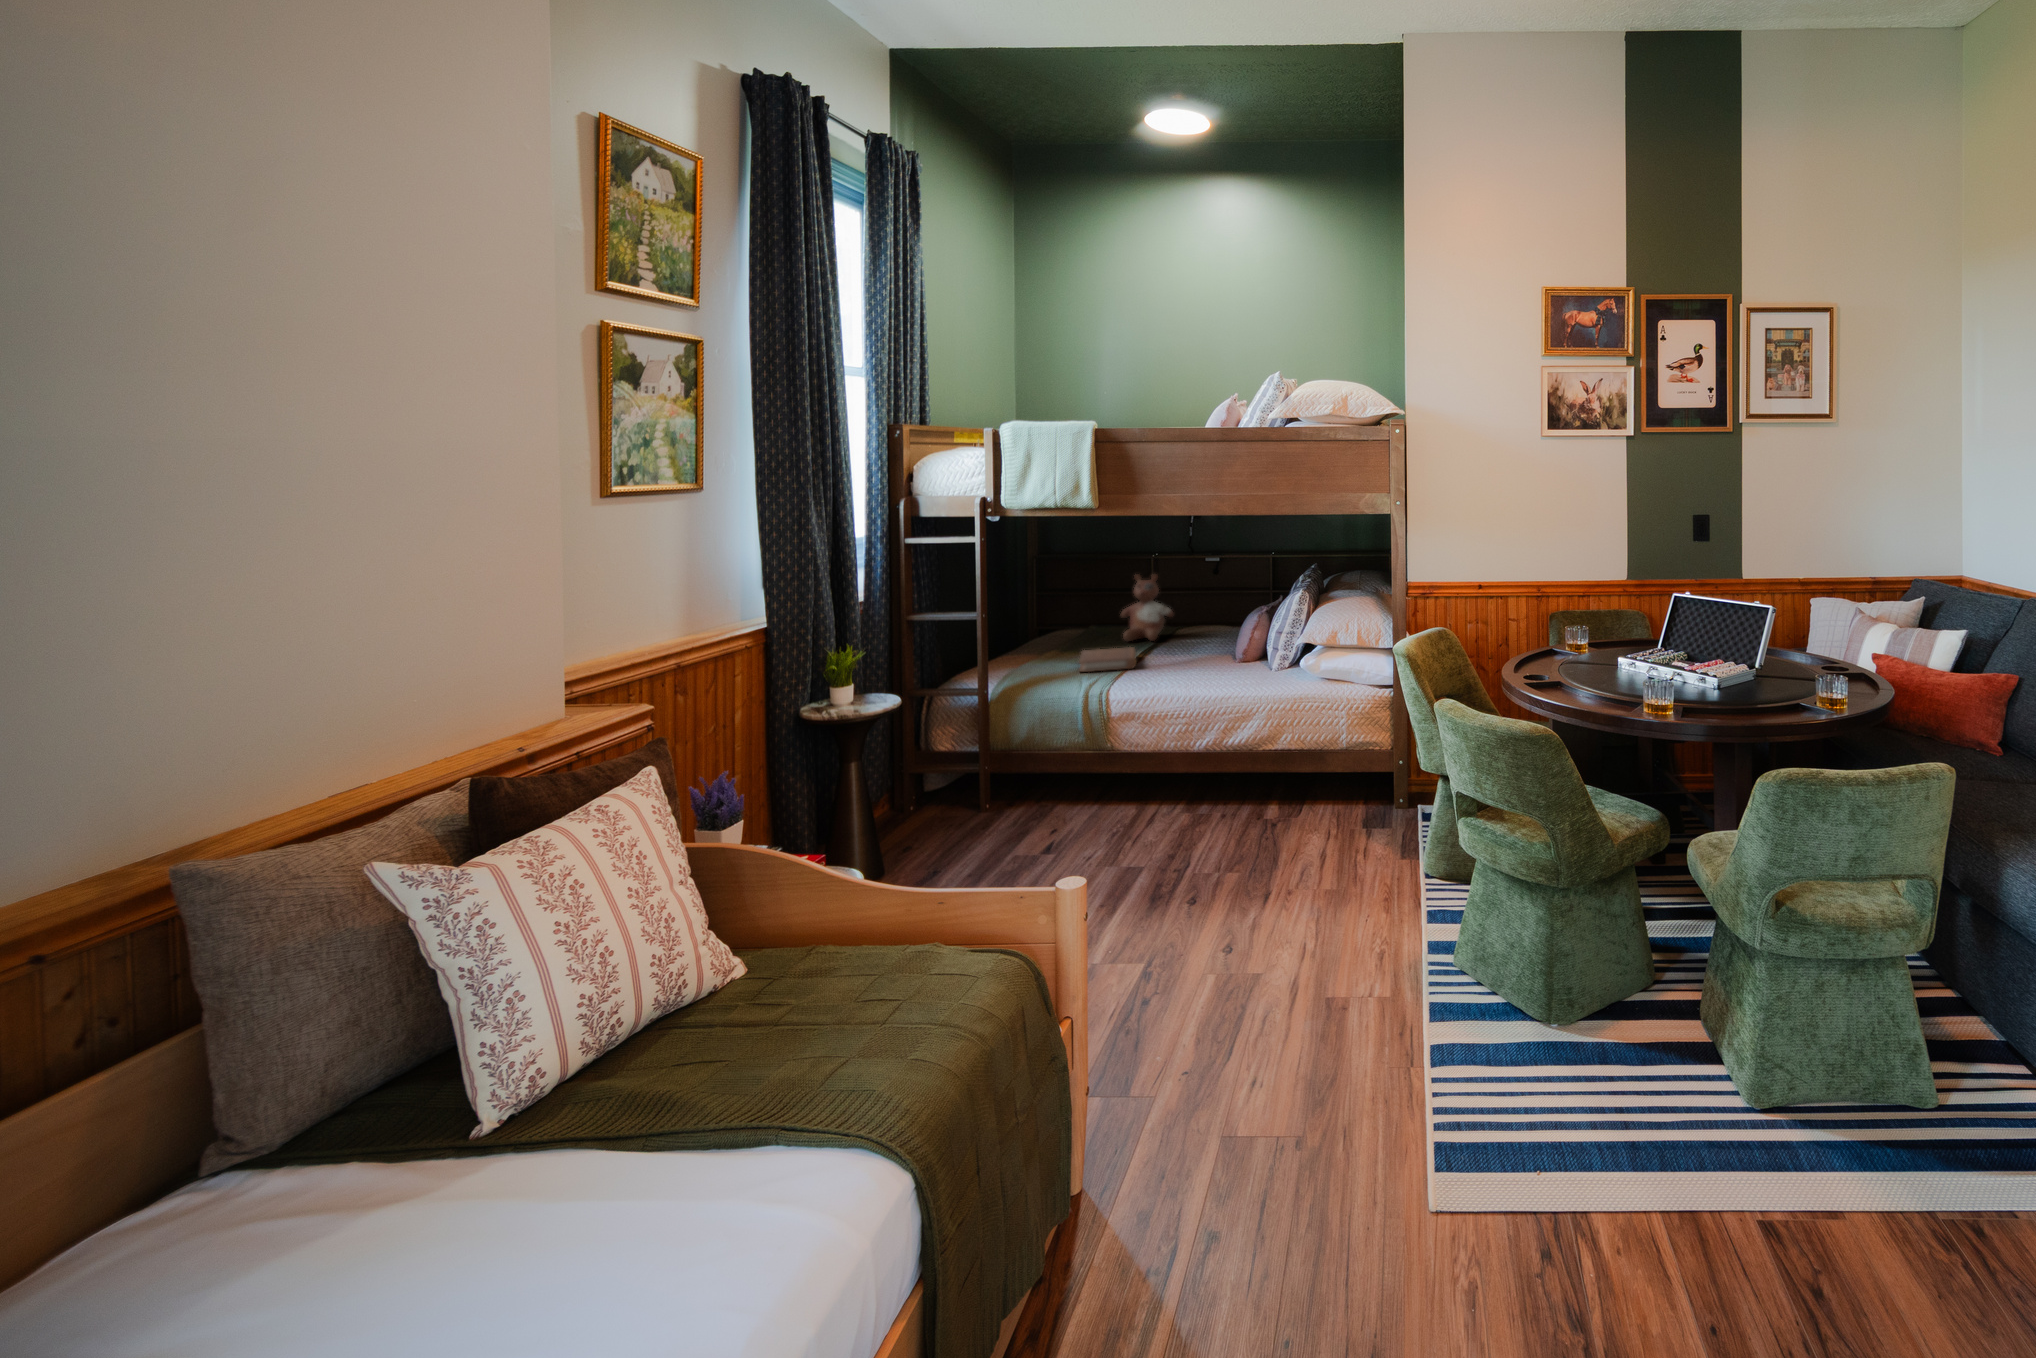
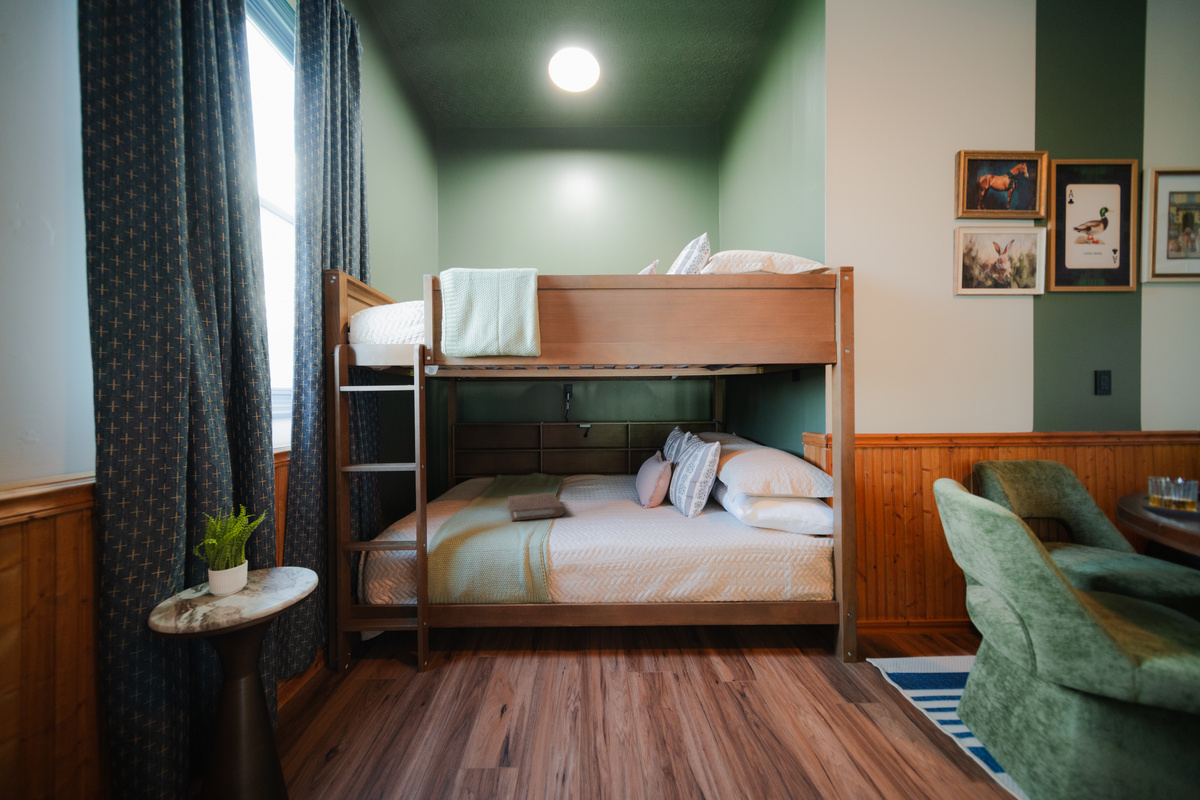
stuffed bear: present [1120,574,1173,641] -> none [528,430,571,485]

